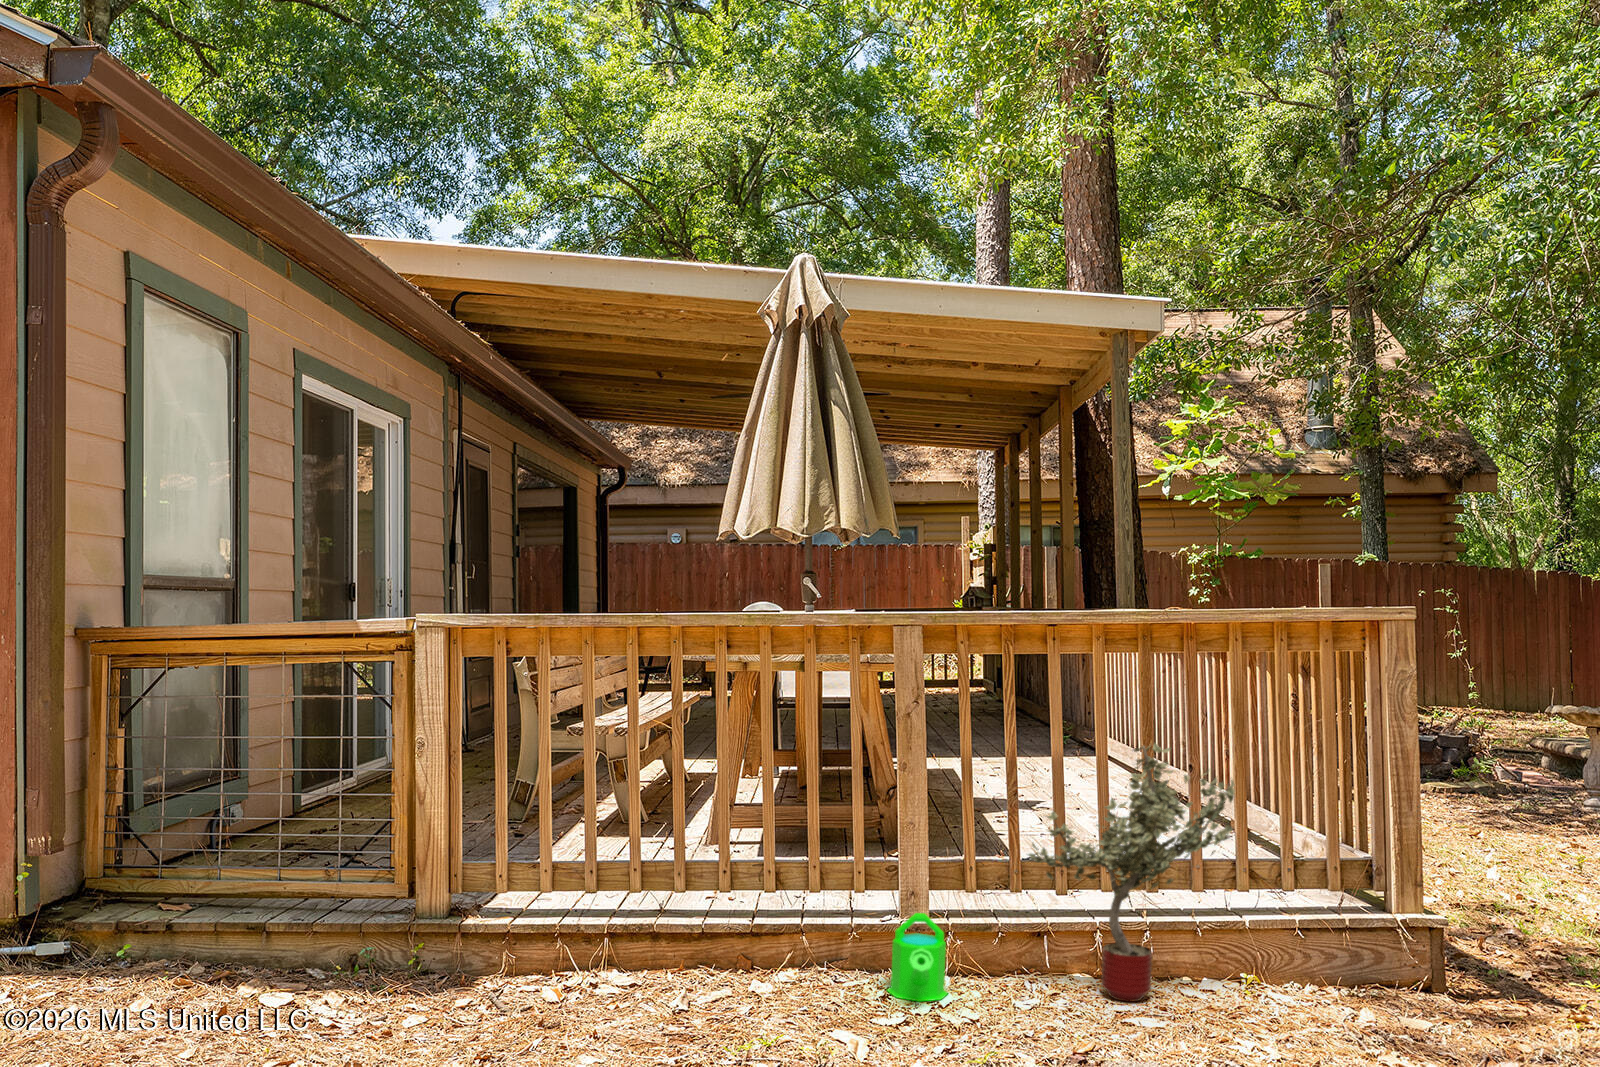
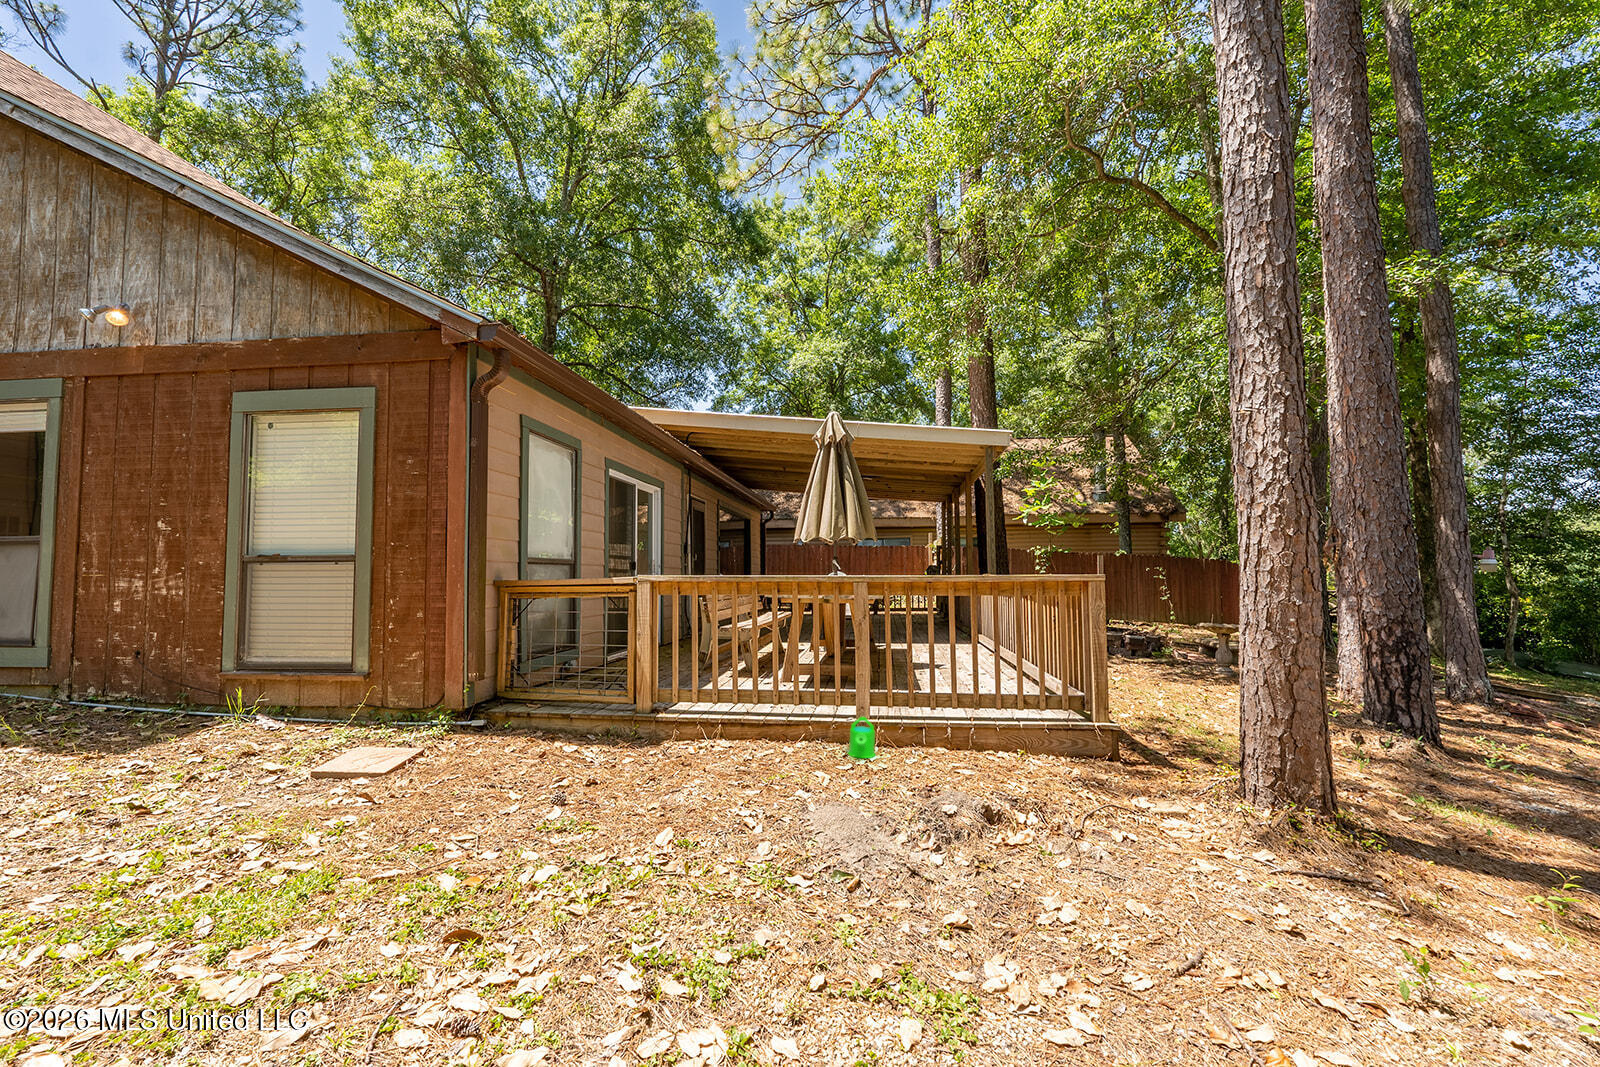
potted tree: present [1028,743,1235,1002] -> none [913,638,1014,762]

